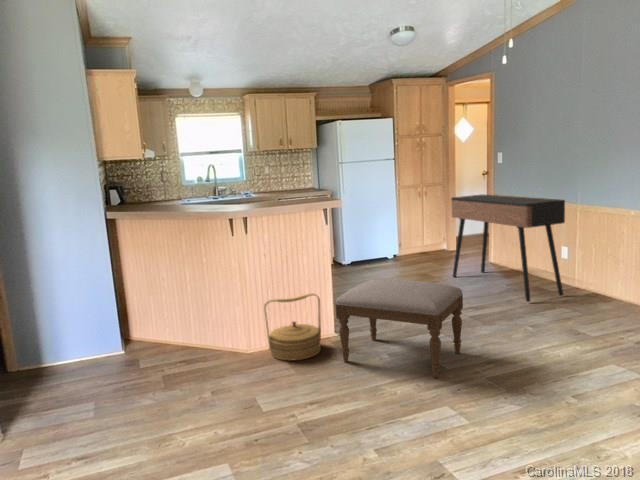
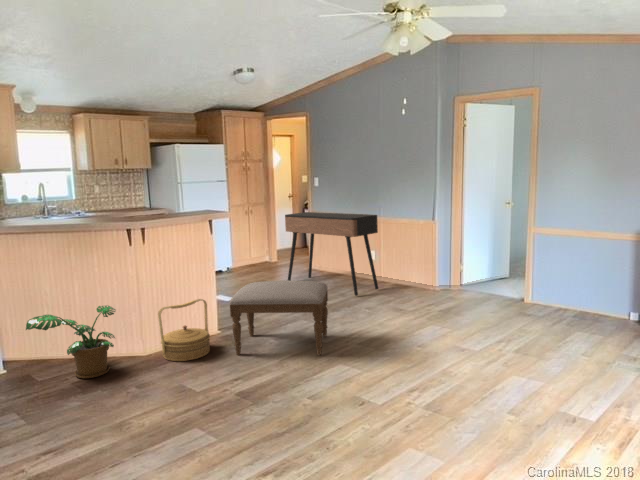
potted plant: none [138,292,228,365] -> present [26,306,115,378]

